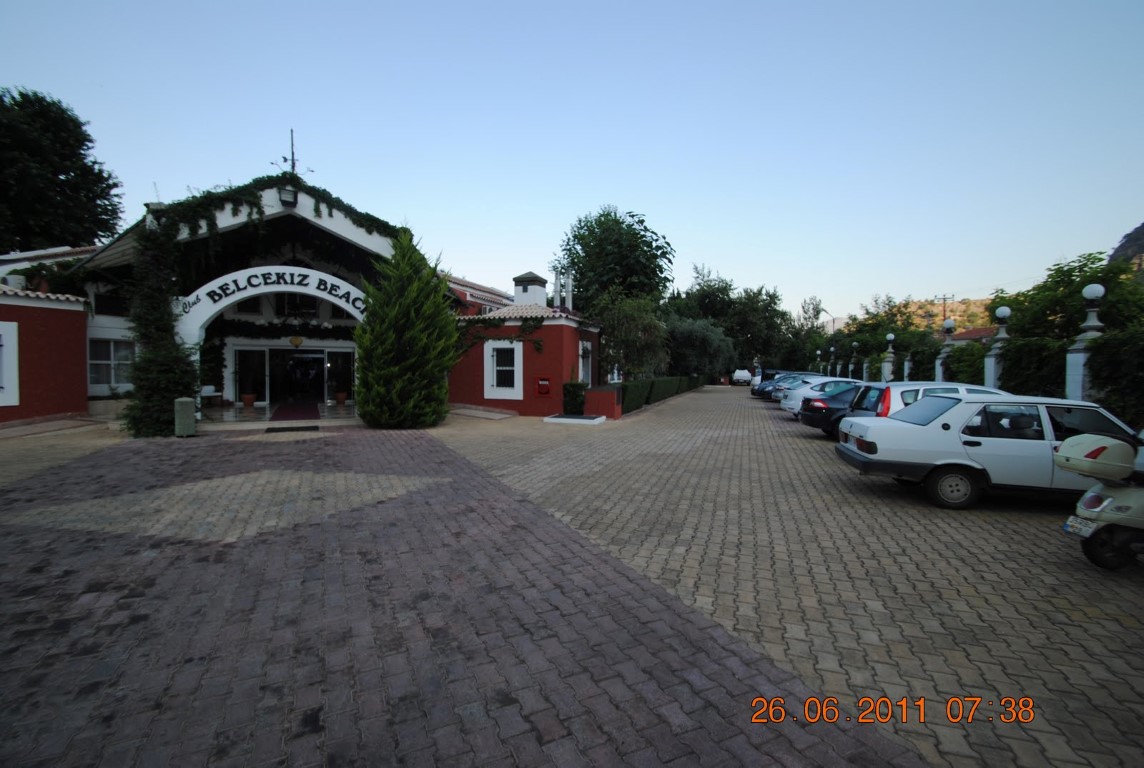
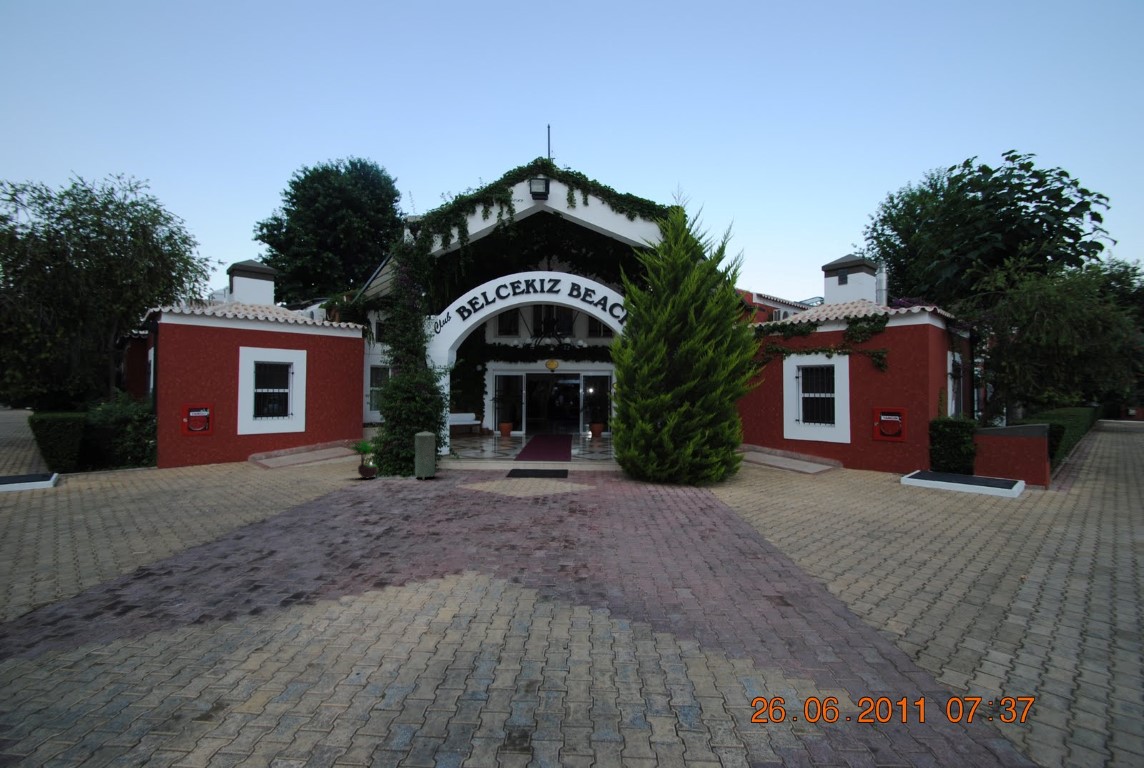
potted tree: none [101,403,135,439] -> present [352,440,378,478]

